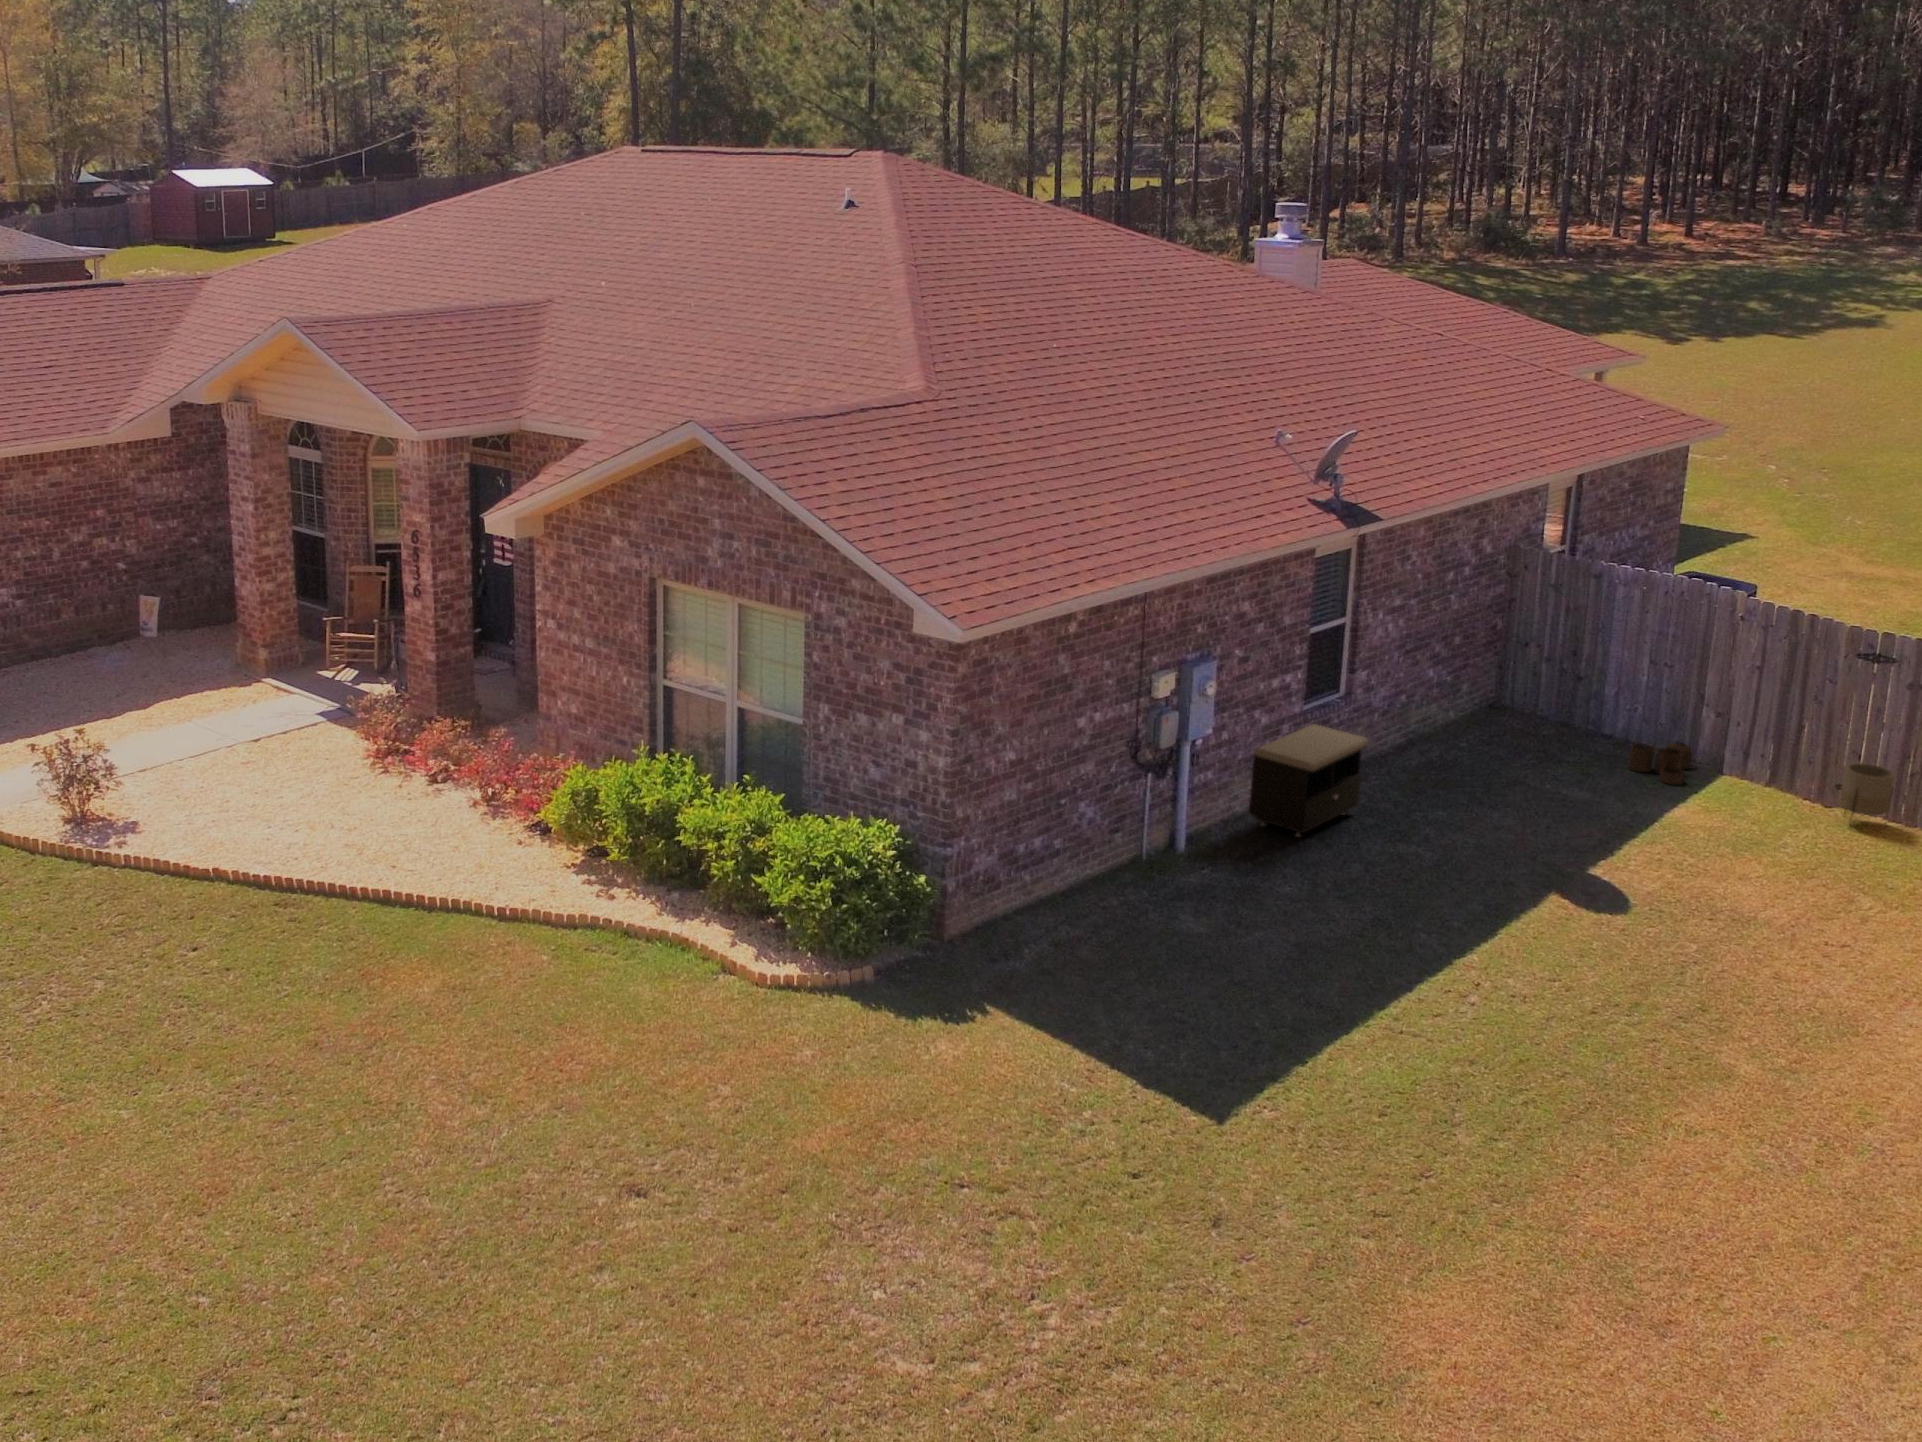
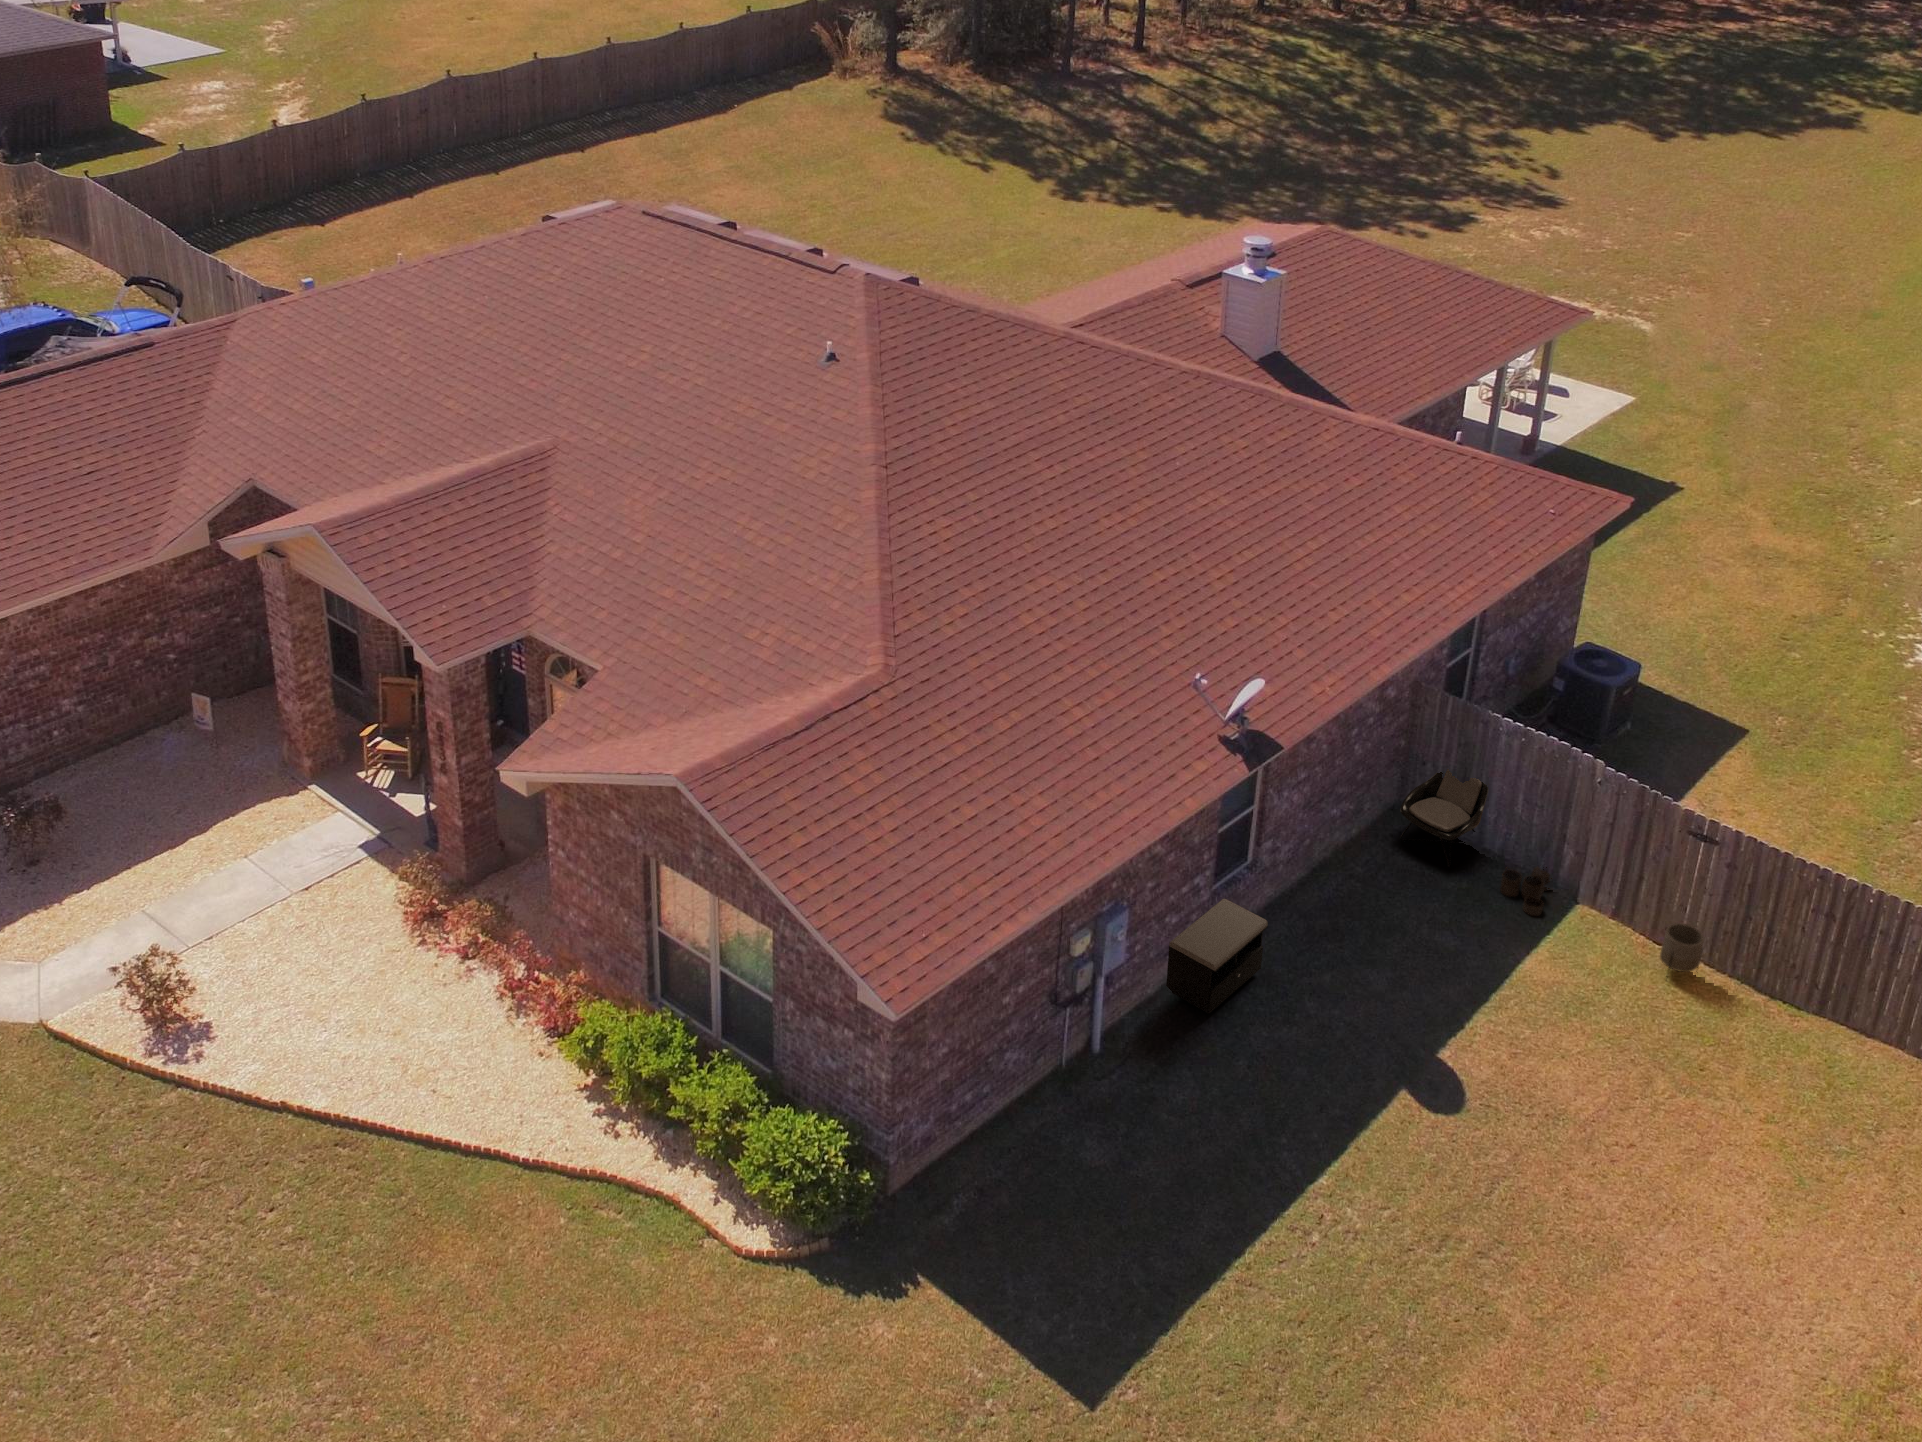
lounge chair: none [1500,644,1606,753] -> present [1400,769,1488,867]

